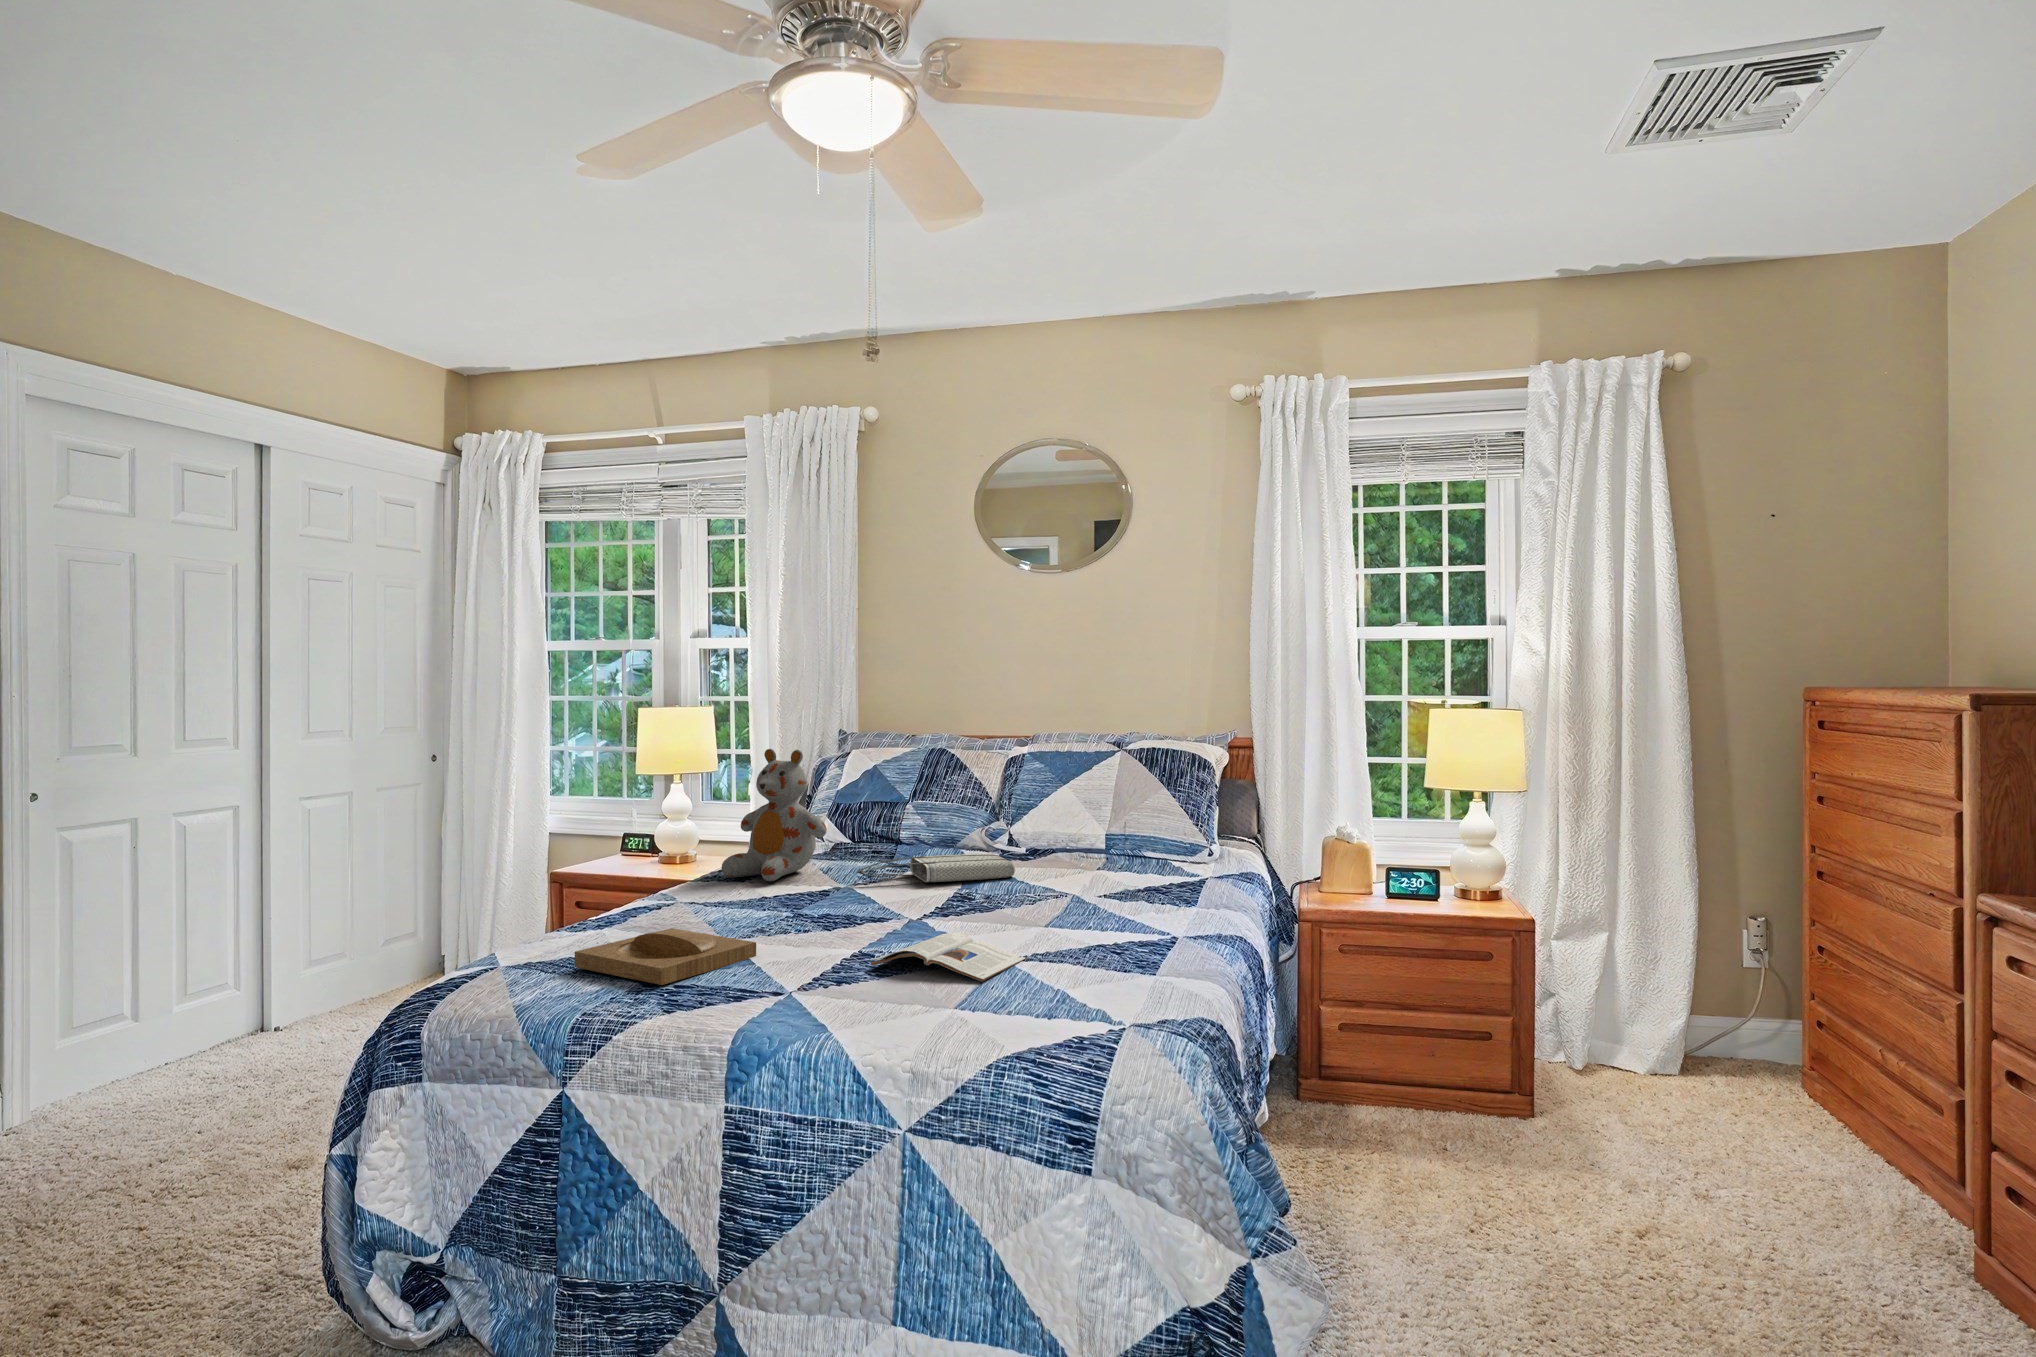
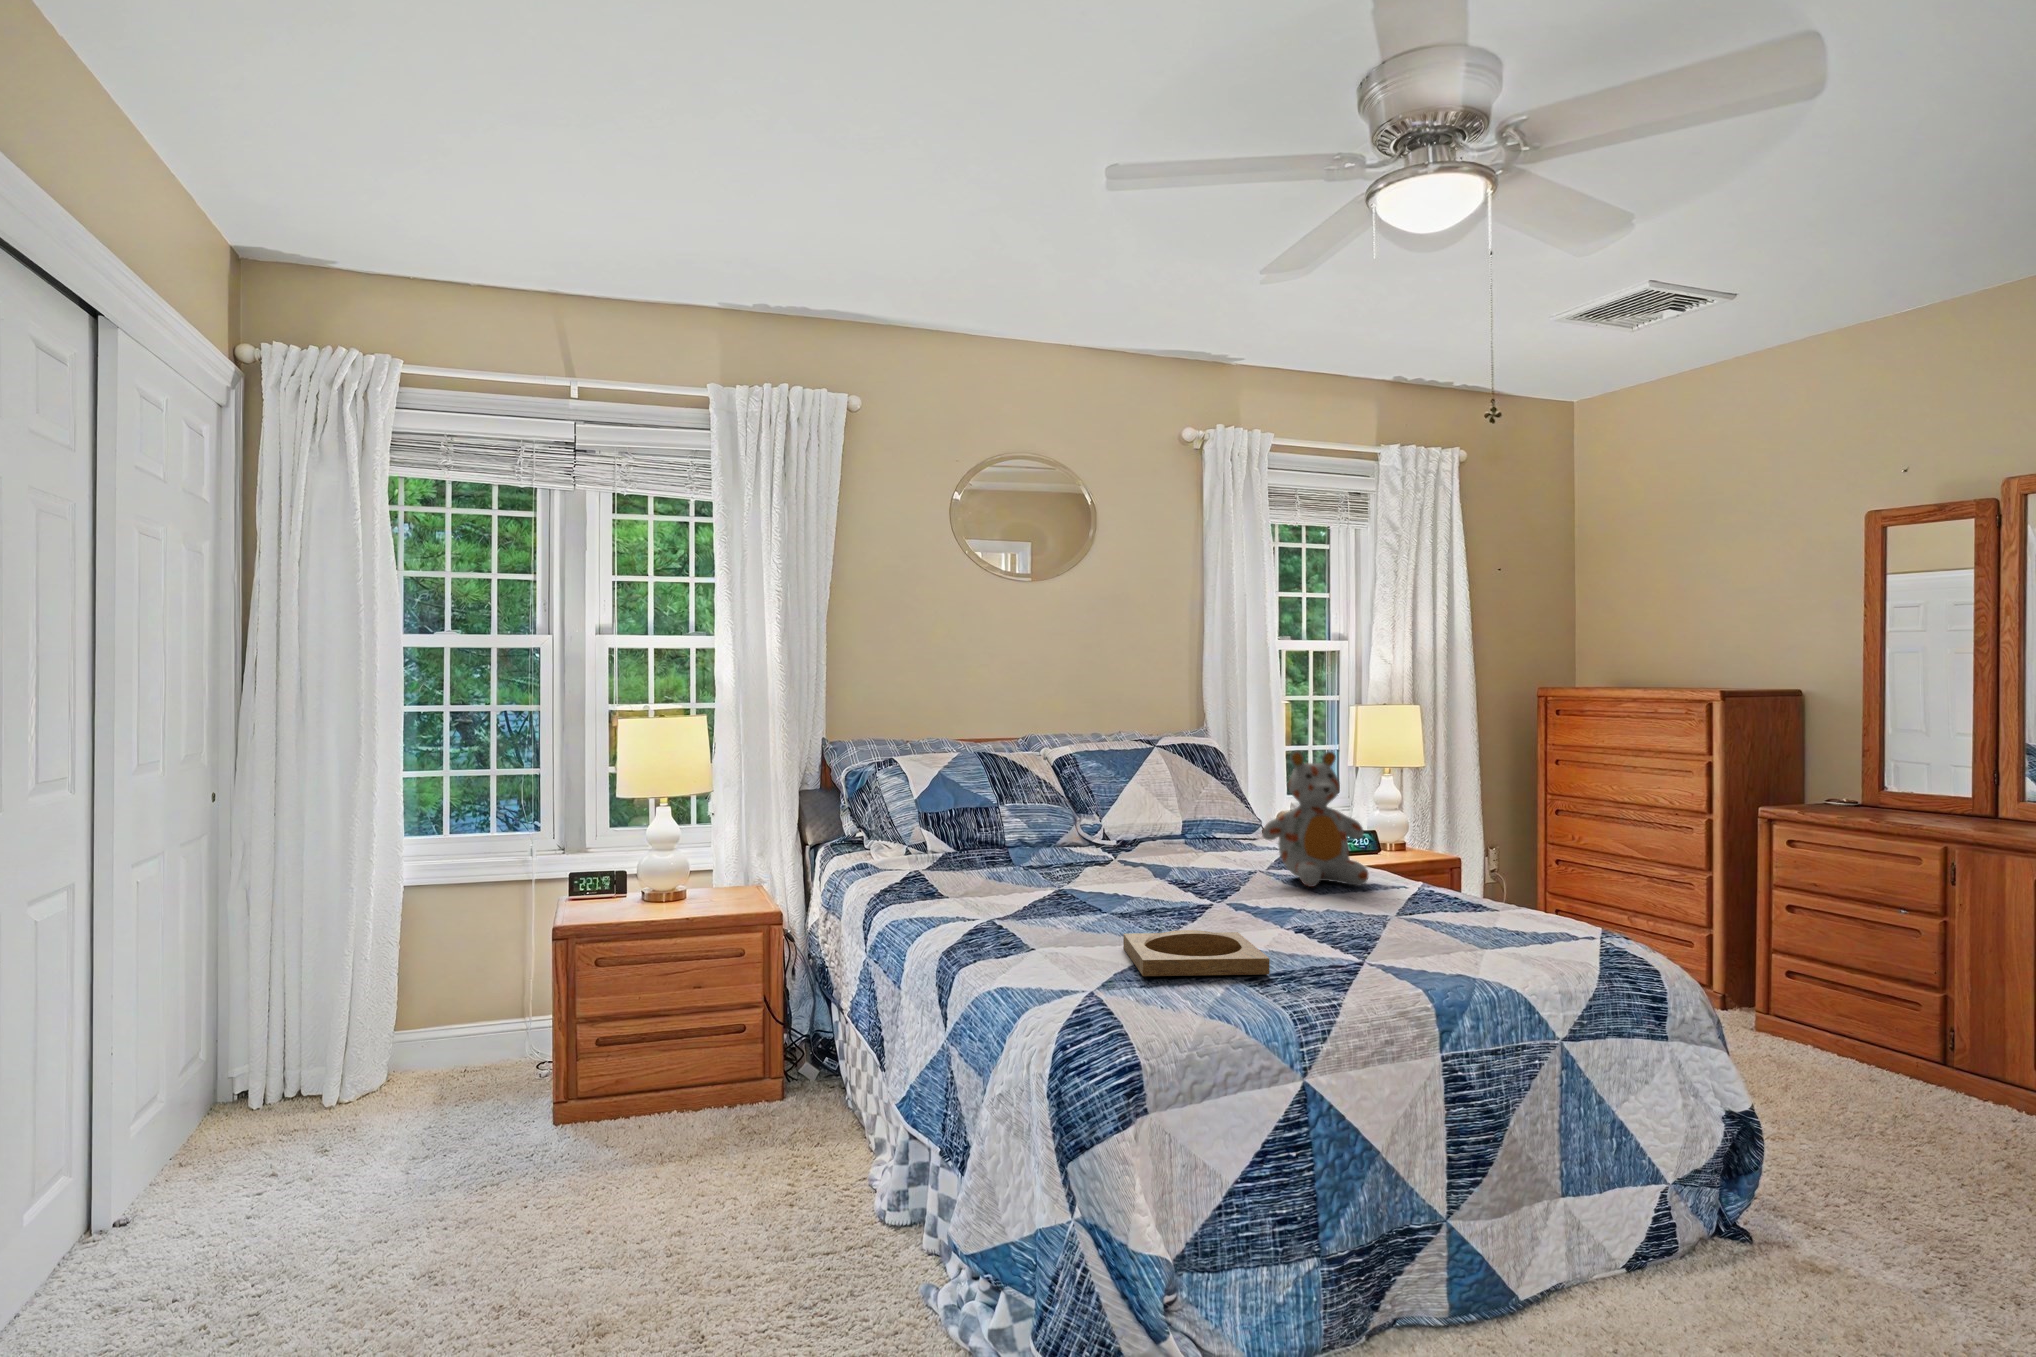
stuffed bear: present [721,749,827,881] -> present [1262,751,1368,887]
tote bag: present [858,854,1015,882] -> none [1076,849,1183,878]
magazine: present [871,933,1026,981] -> none [1327,903,1467,936]

